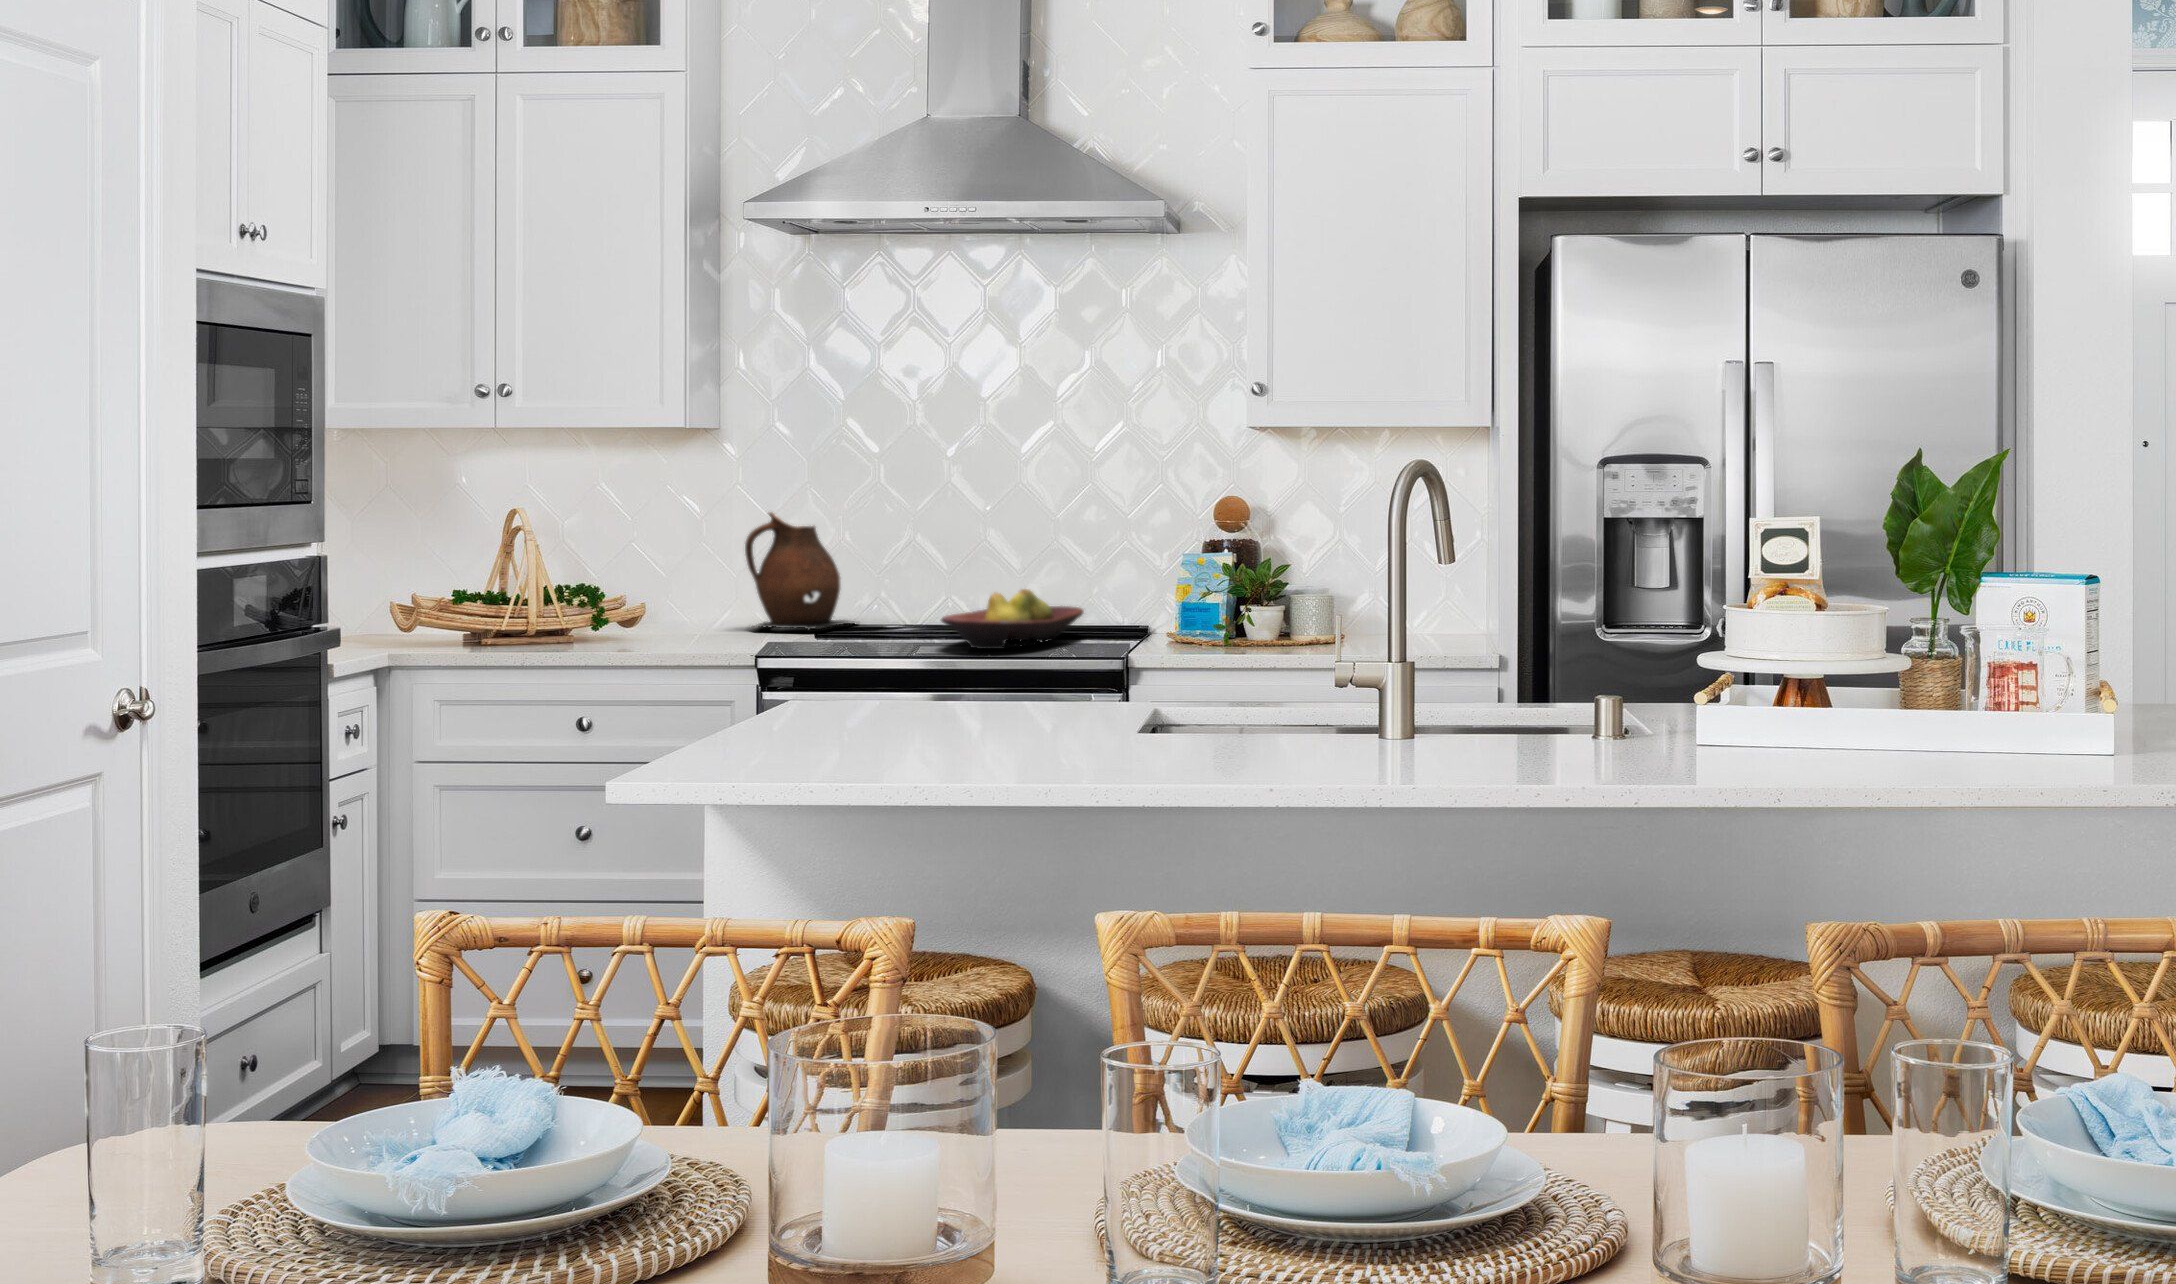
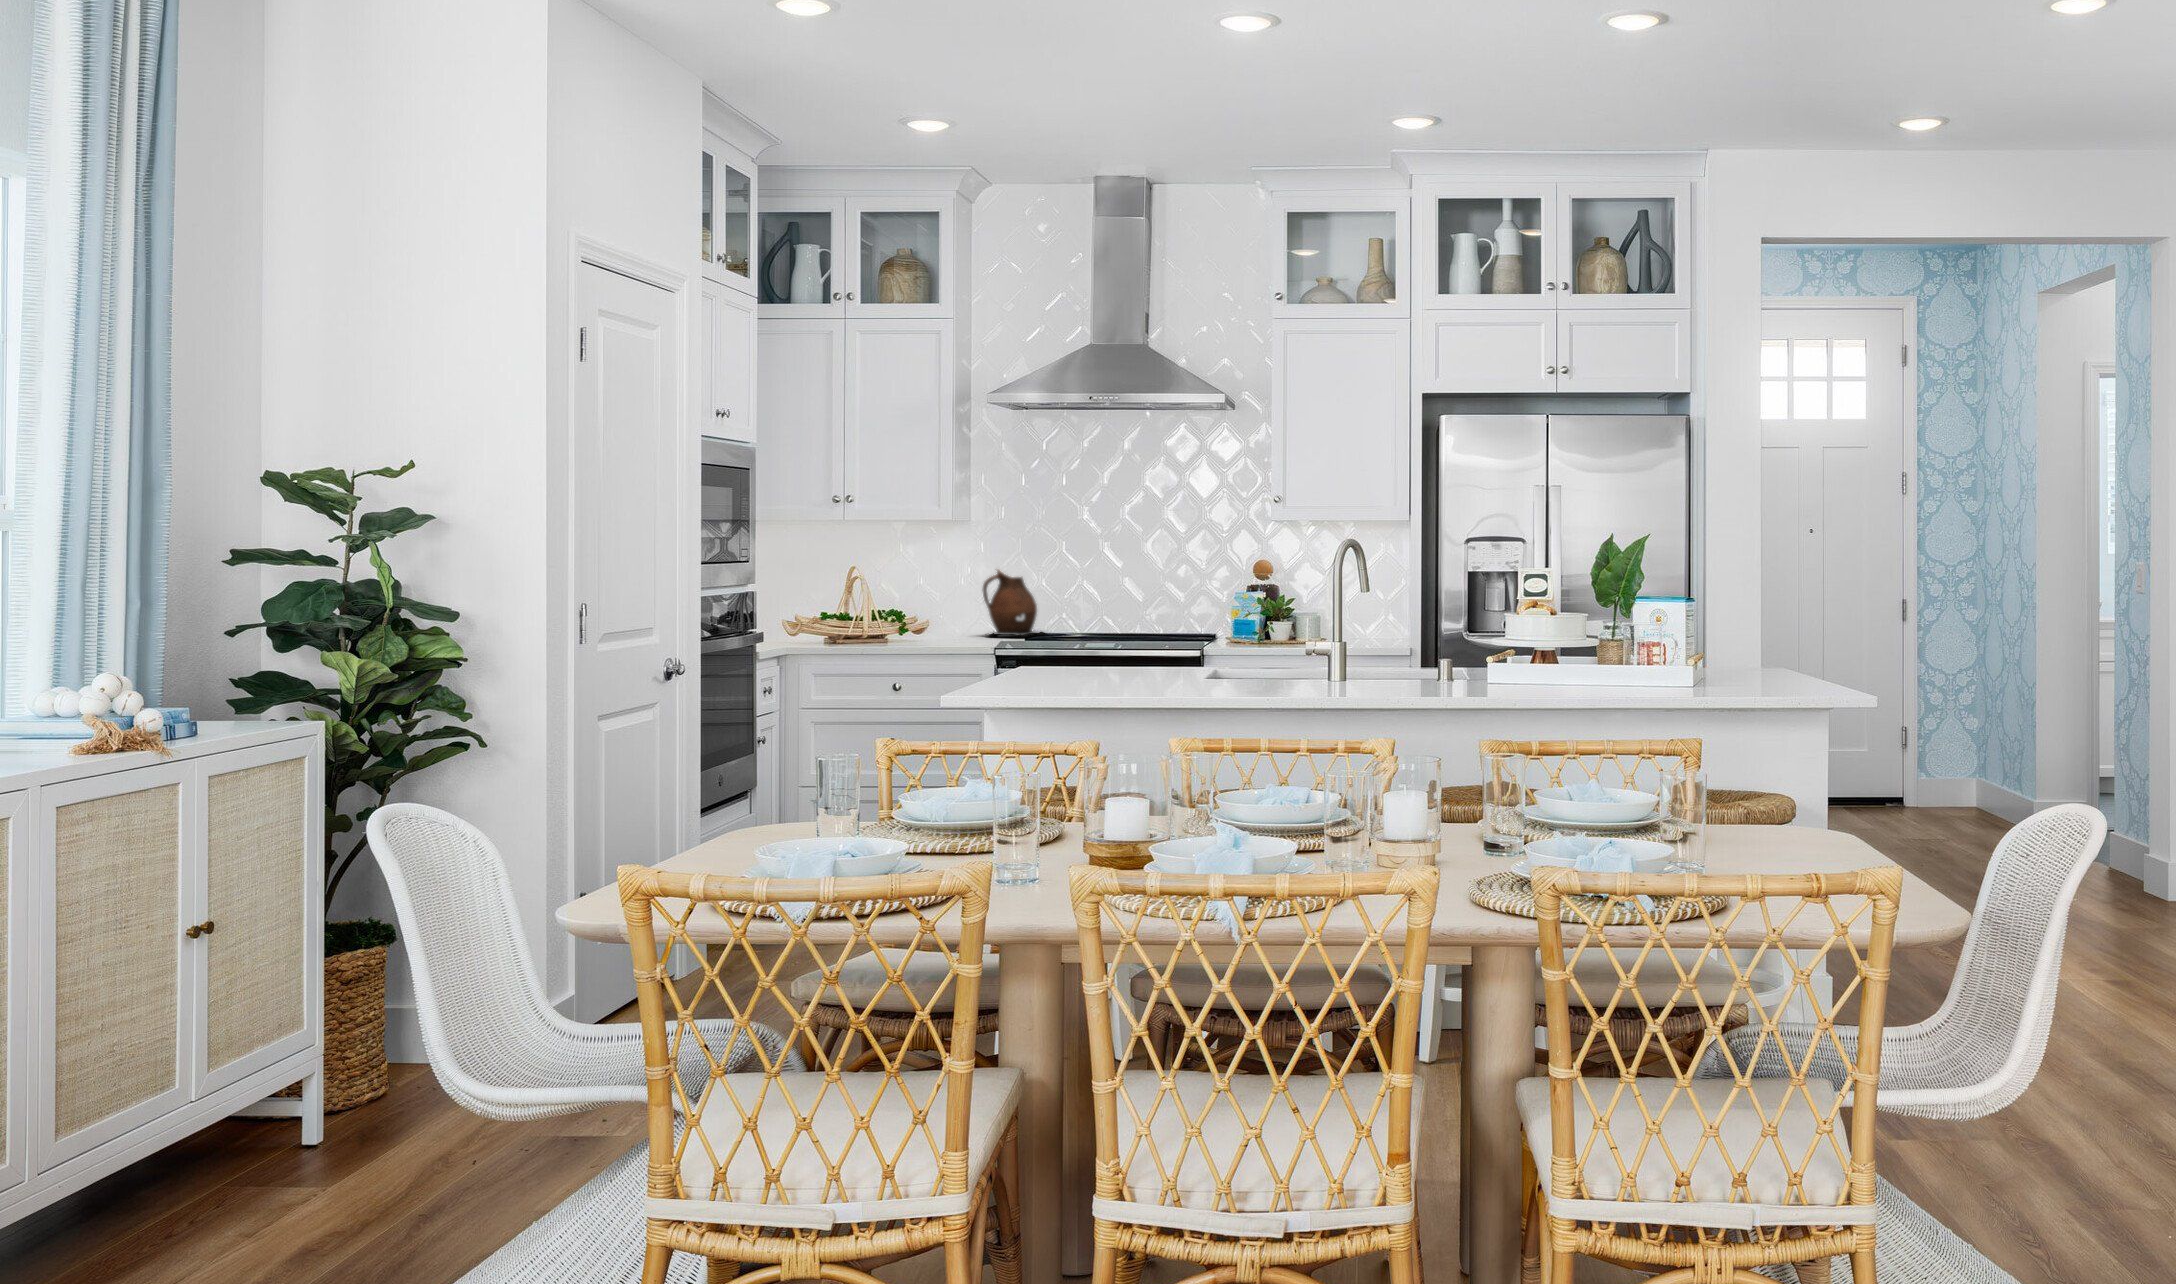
fruit bowl: present [941,589,1084,649] -> none [1095,613,1177,646]

